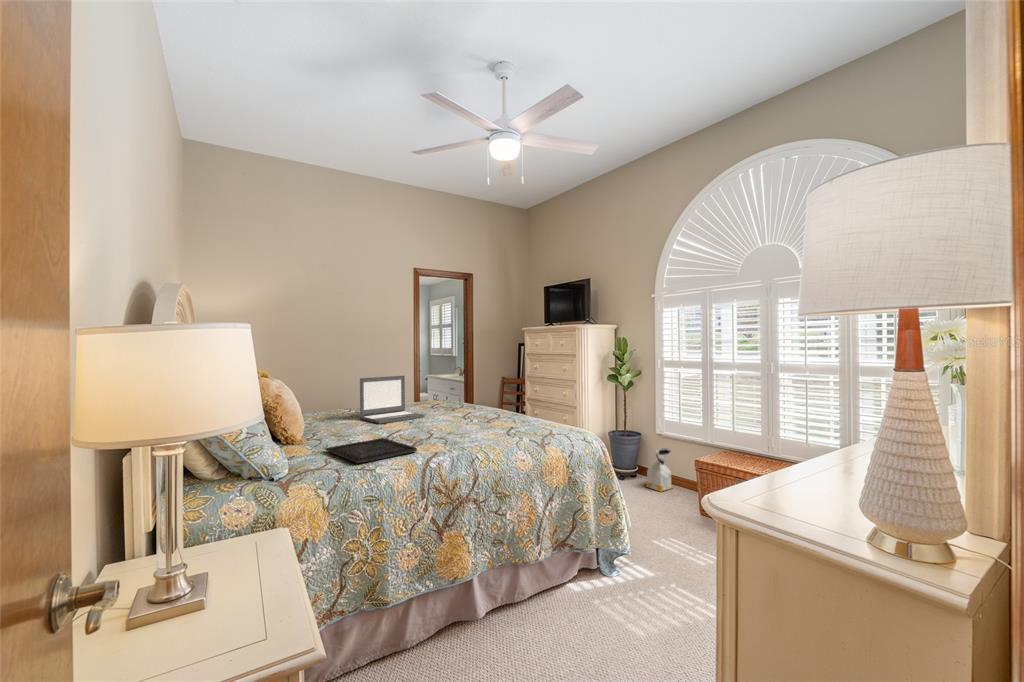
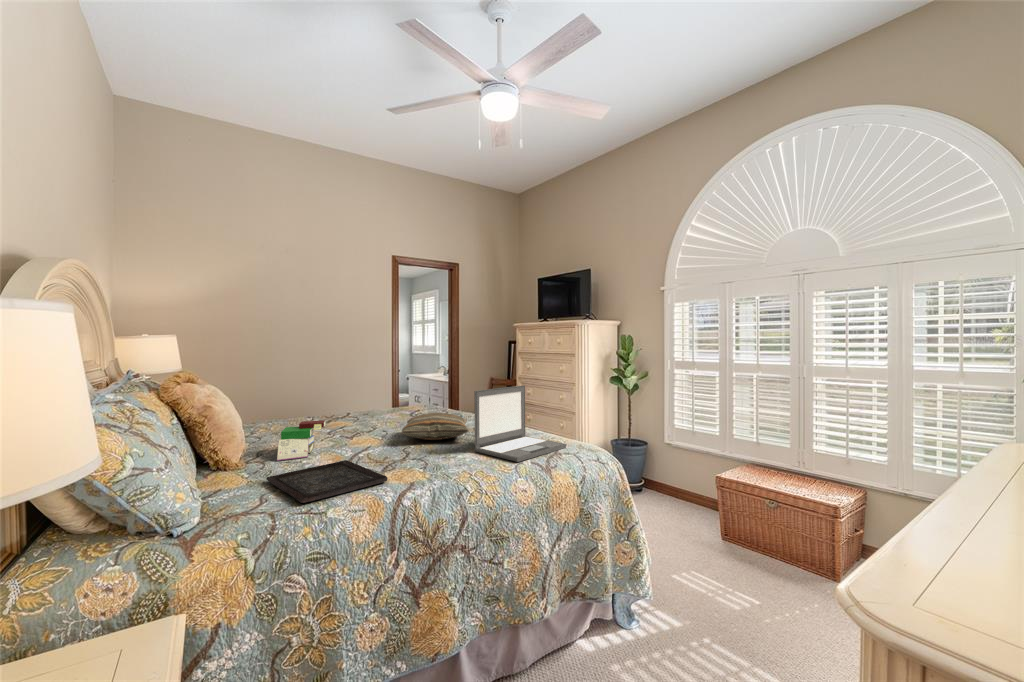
laptop: present [360,376,425,424] -> present [474,385,566,462]
pillow: none [425,403,480,425] -> present [402,413,468,440]
book: none [328,408,363,439] -> present [277,420,325,461]
bag: present [647,448,672,492] -> none [652,459,683,509]

